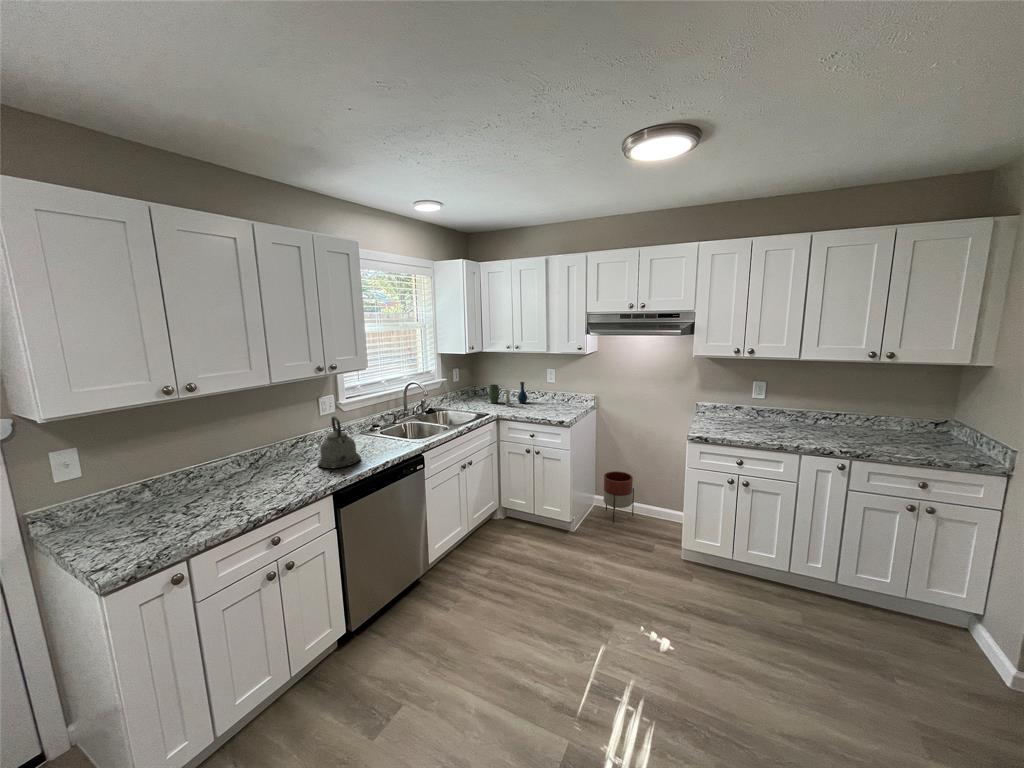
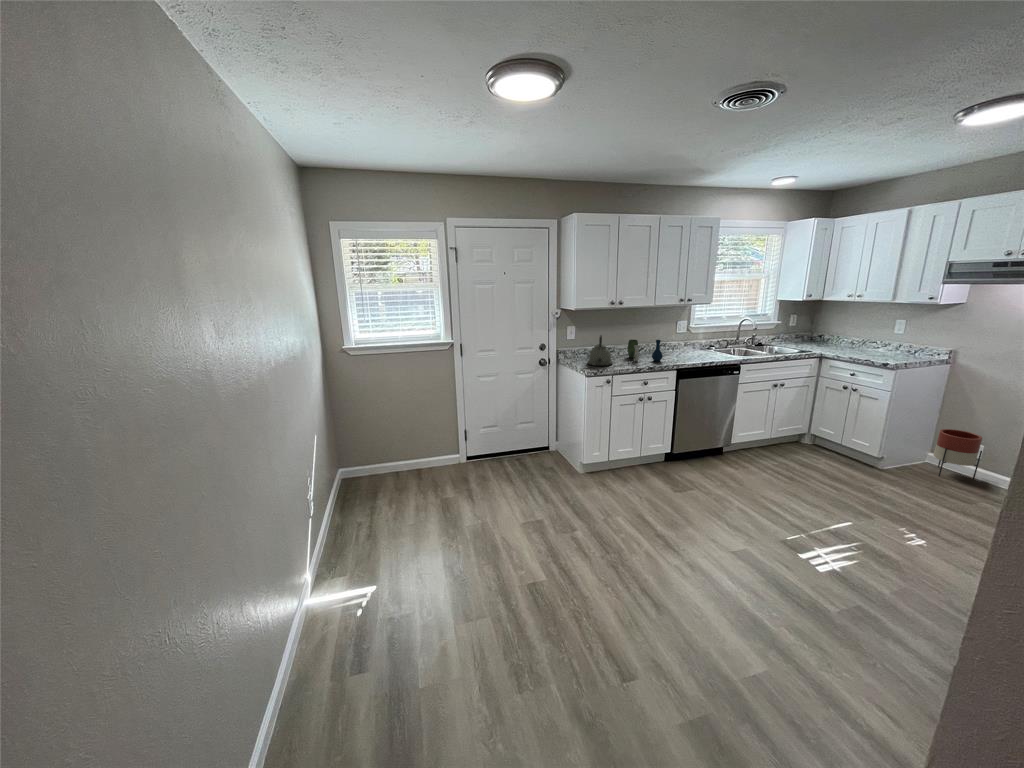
vase: present [489,382,528,406] -> present [628,340,663,362]
kettle: present [318,417,360,469] -> present [587,335,613,366]

